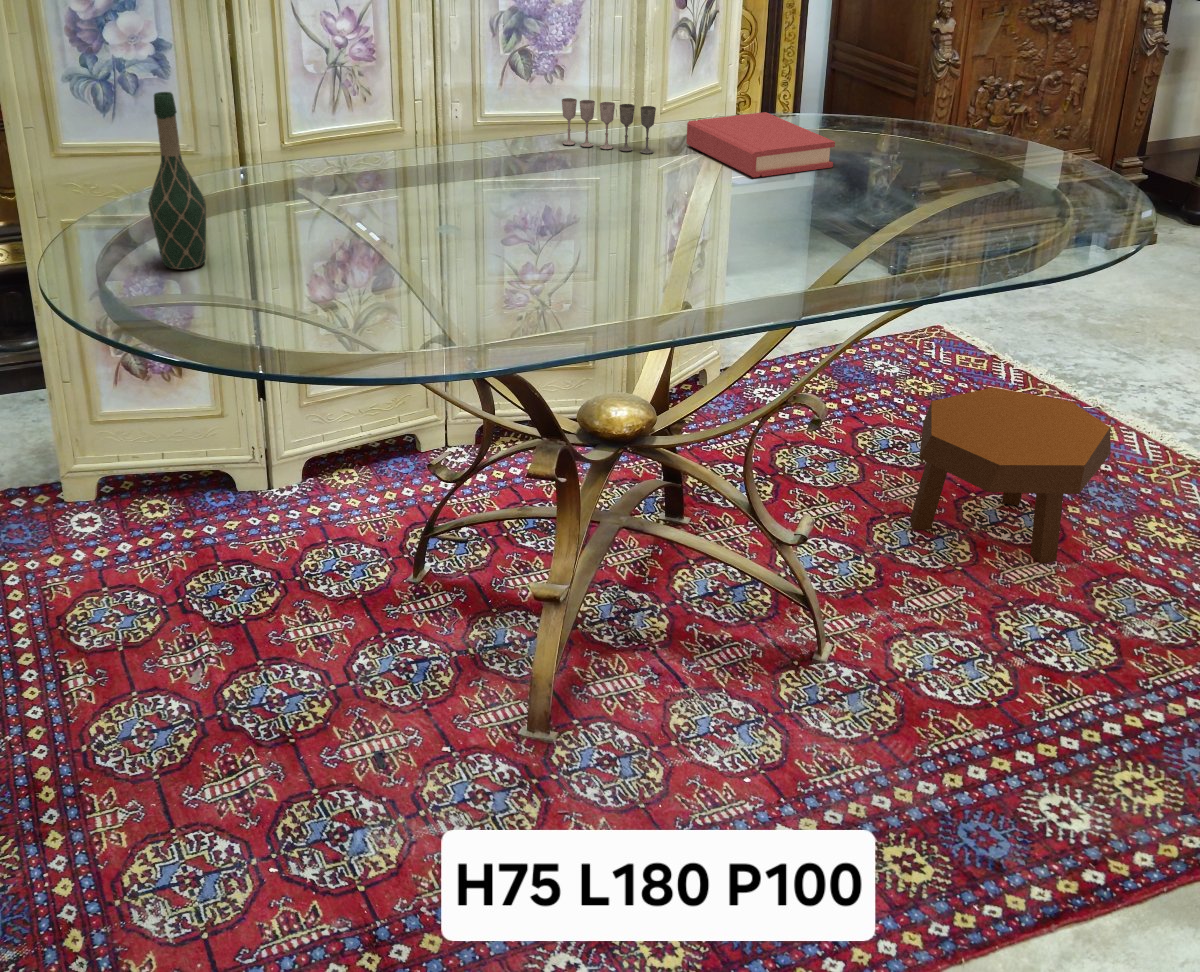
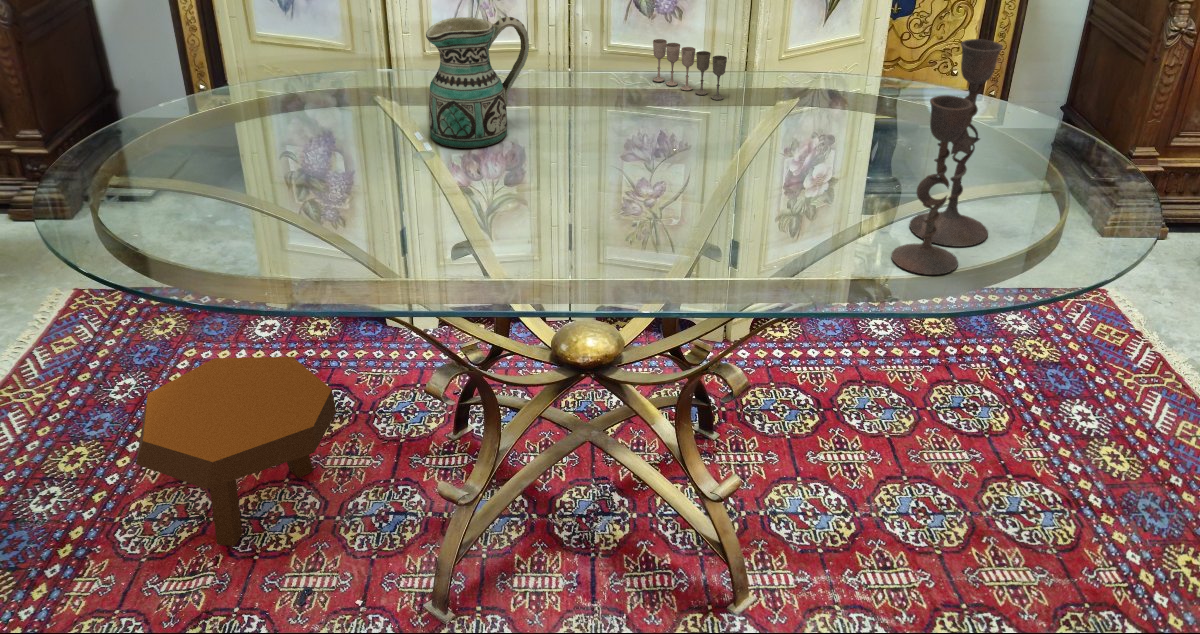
candlestick: none [940,37,1028,260] -> present [891,39,1003,275]
ceramic pitcher: none [393,75,489,225] -> present [426,17,529,148]
wine bottle: present [148,92,206,269] -> none [194,12,244,159]
hardback book: present [686,112,835,177] -> none [761,73,878,139]
footstool: present [910,387,1111,563] -> present [136,357,336,546]

